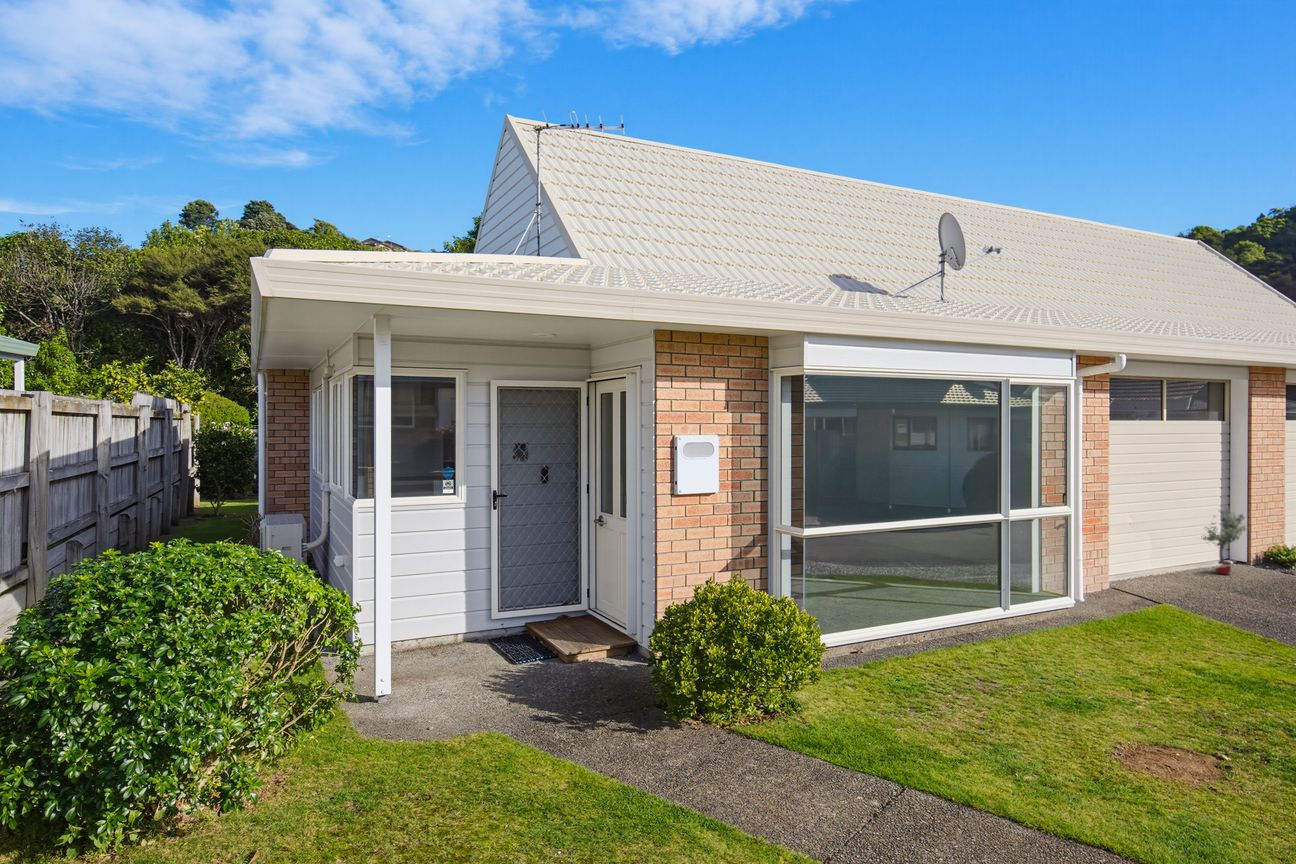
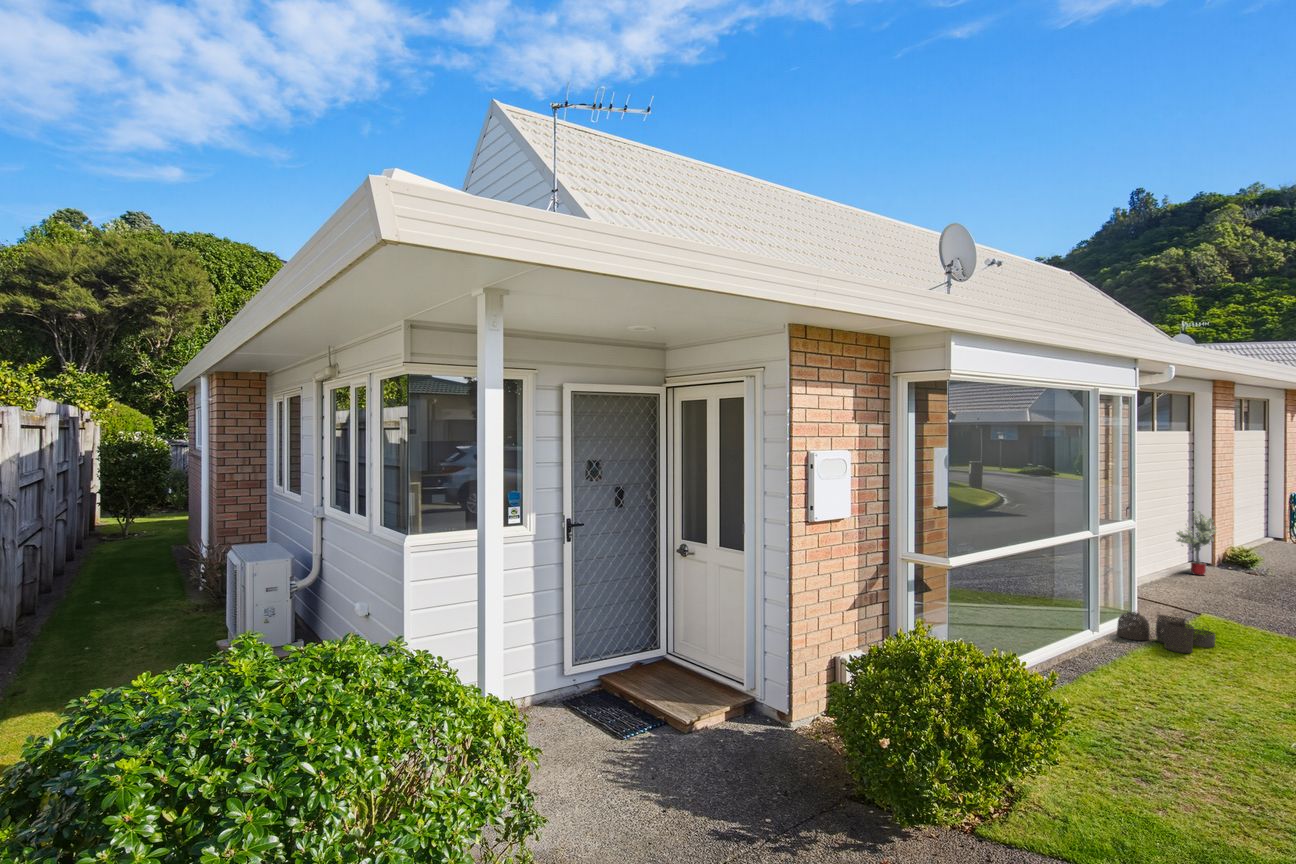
woven basket: none [1045,594,1135,634] -> present [1117,612,1215,653]

